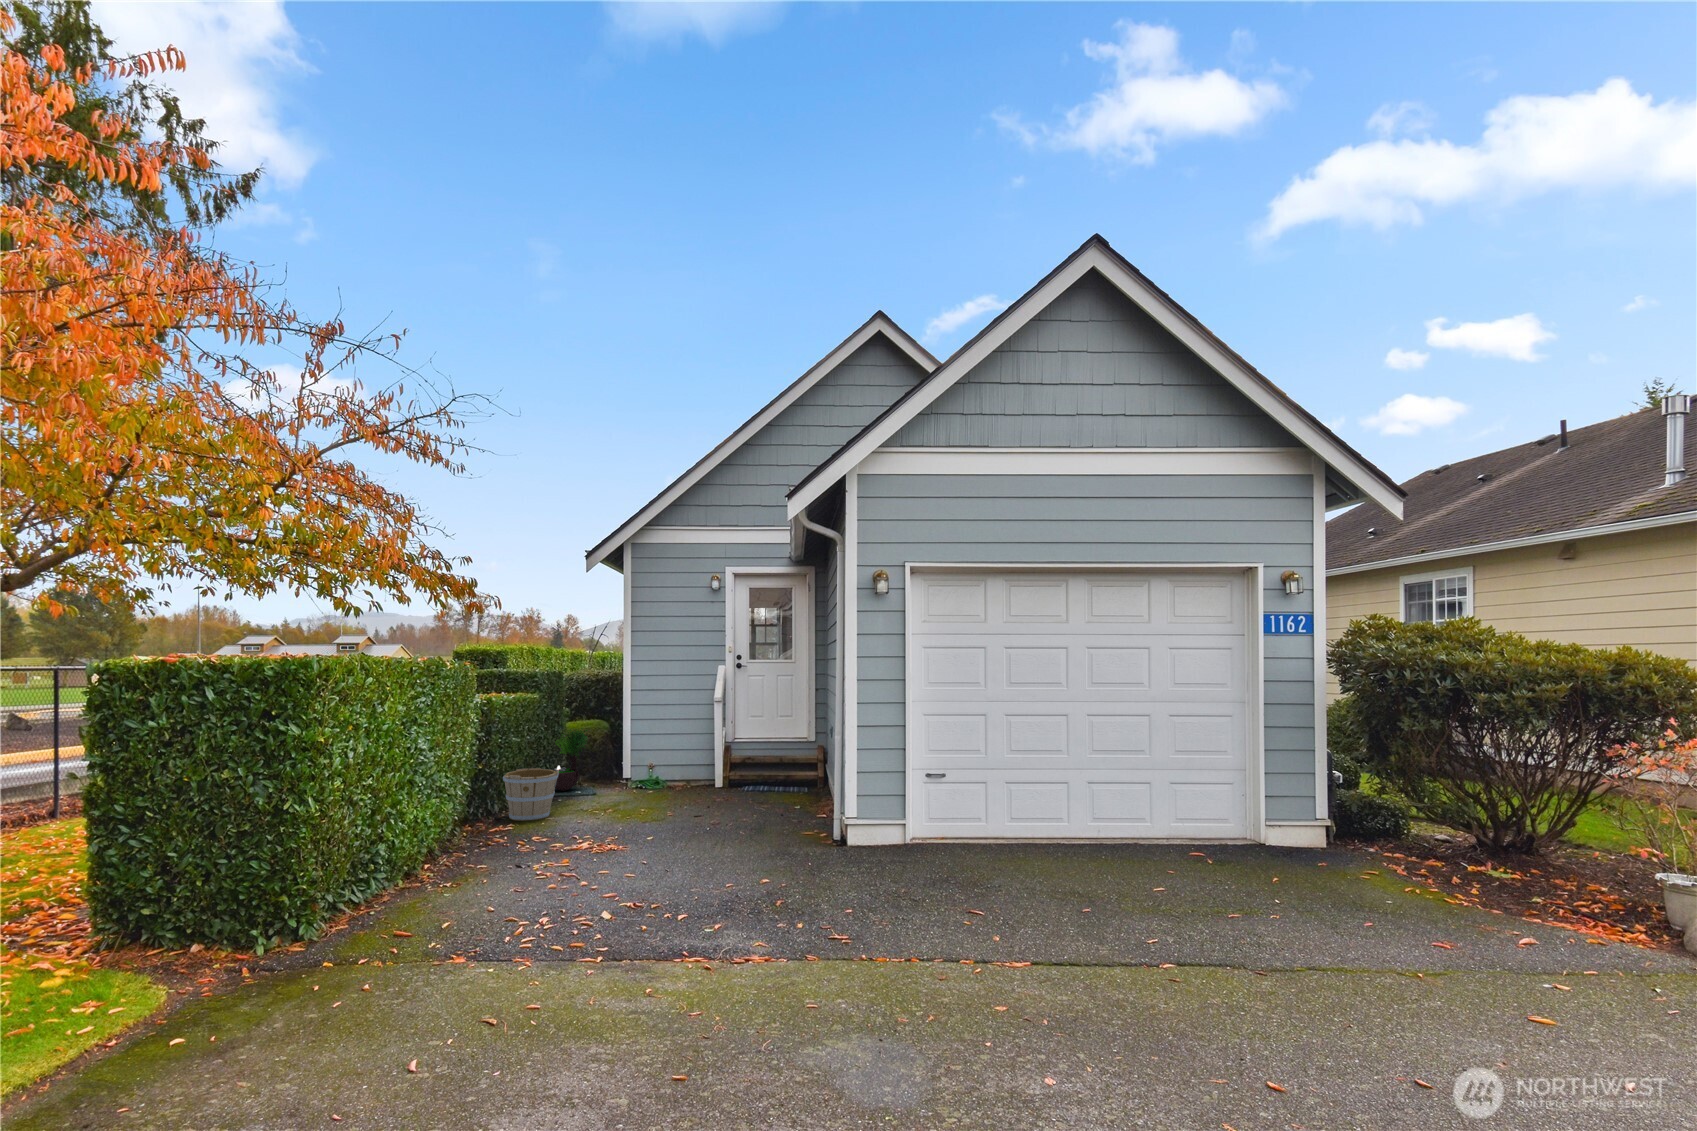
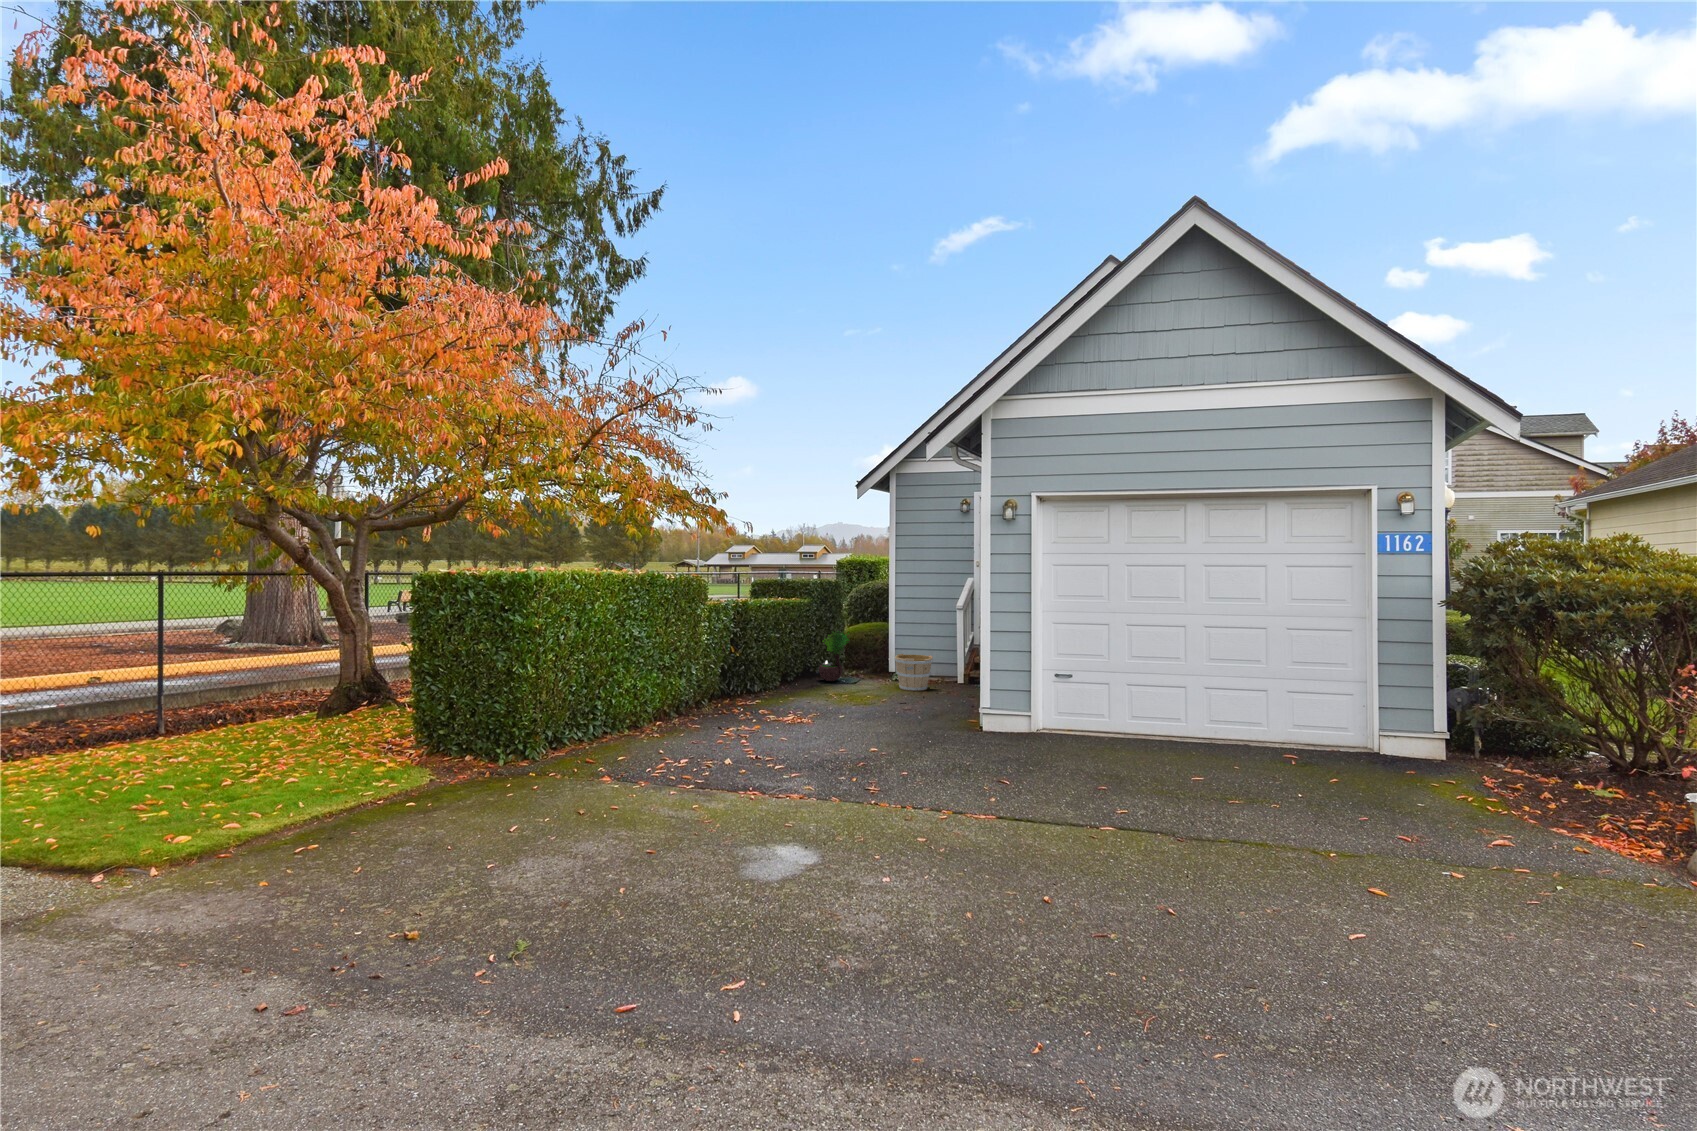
wooden bucket: present [503,768,559,821] -> present [894,654,933,691]

